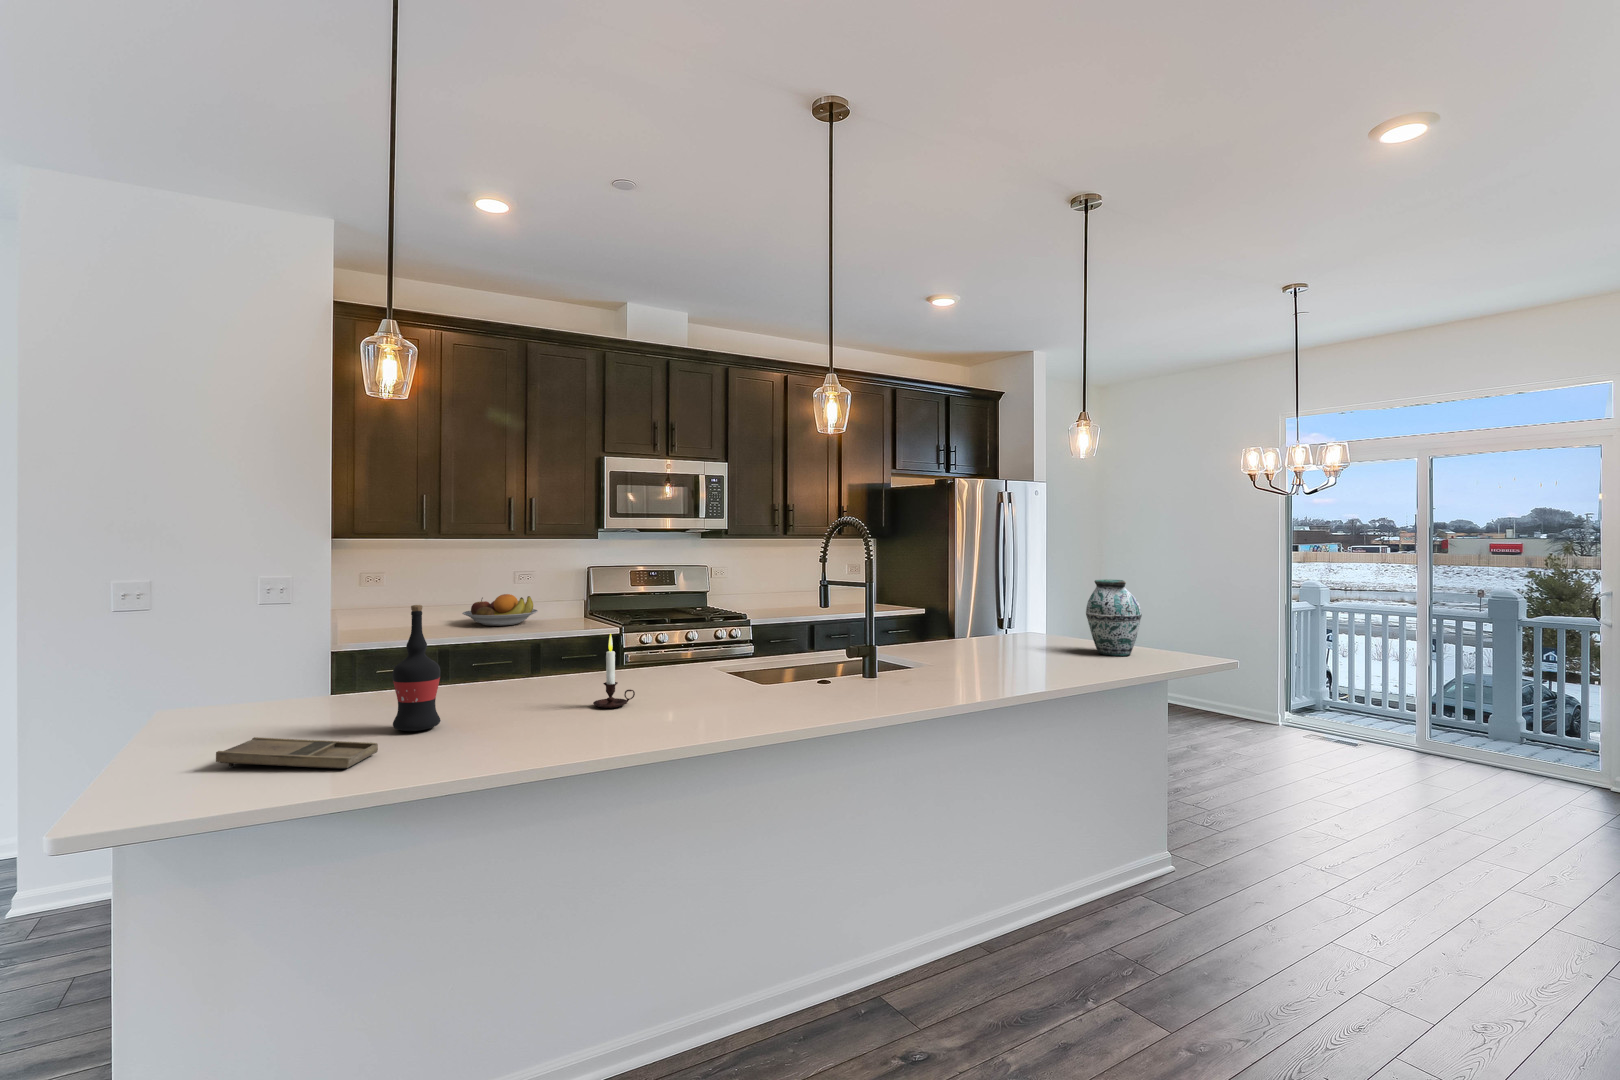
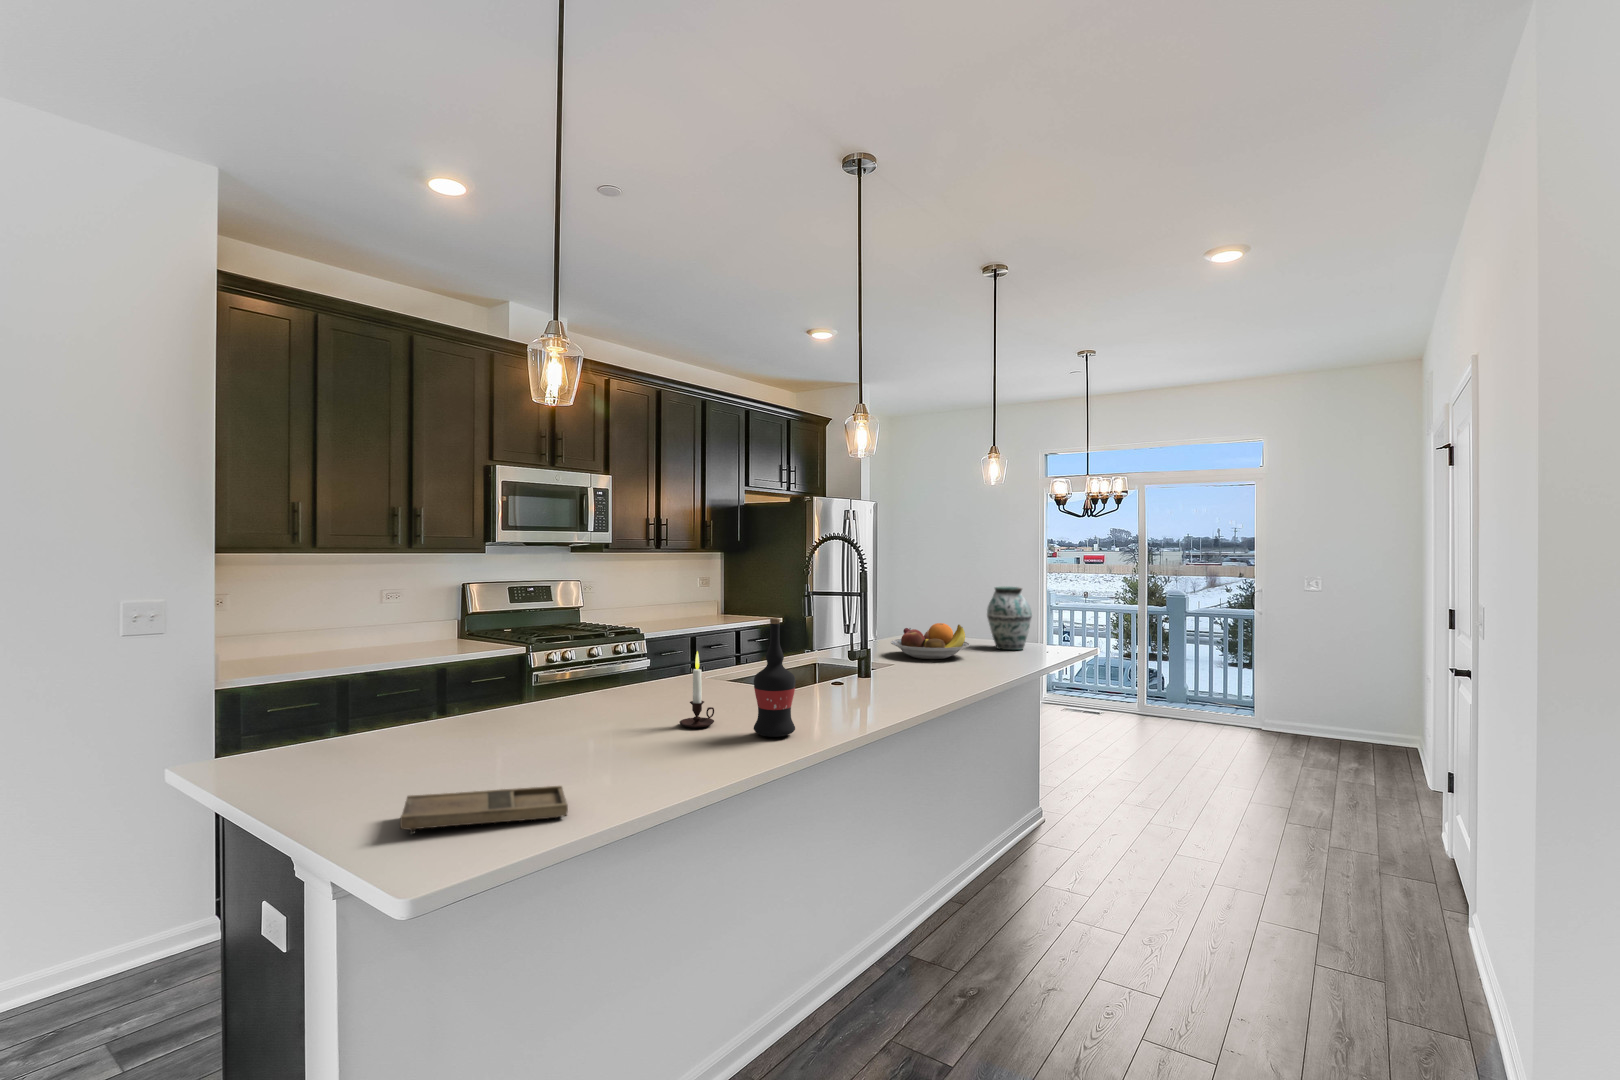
fruit bowl: present [462,594,538,626] -> present [891,623,970,659]
wine bottle: present [393,605,441,731] -> present [754,618,796,737]

